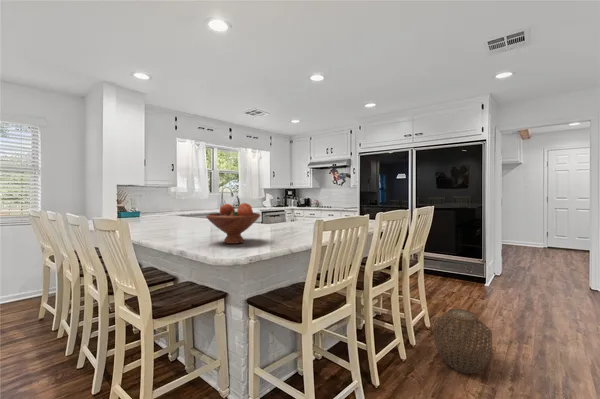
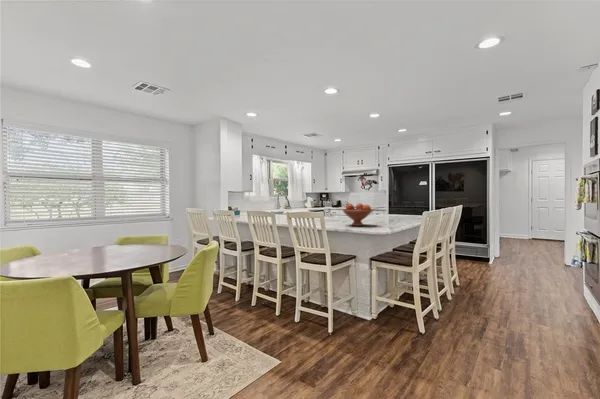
woven basket: present [434,309,492,373] -> none [465,268,501,304]

